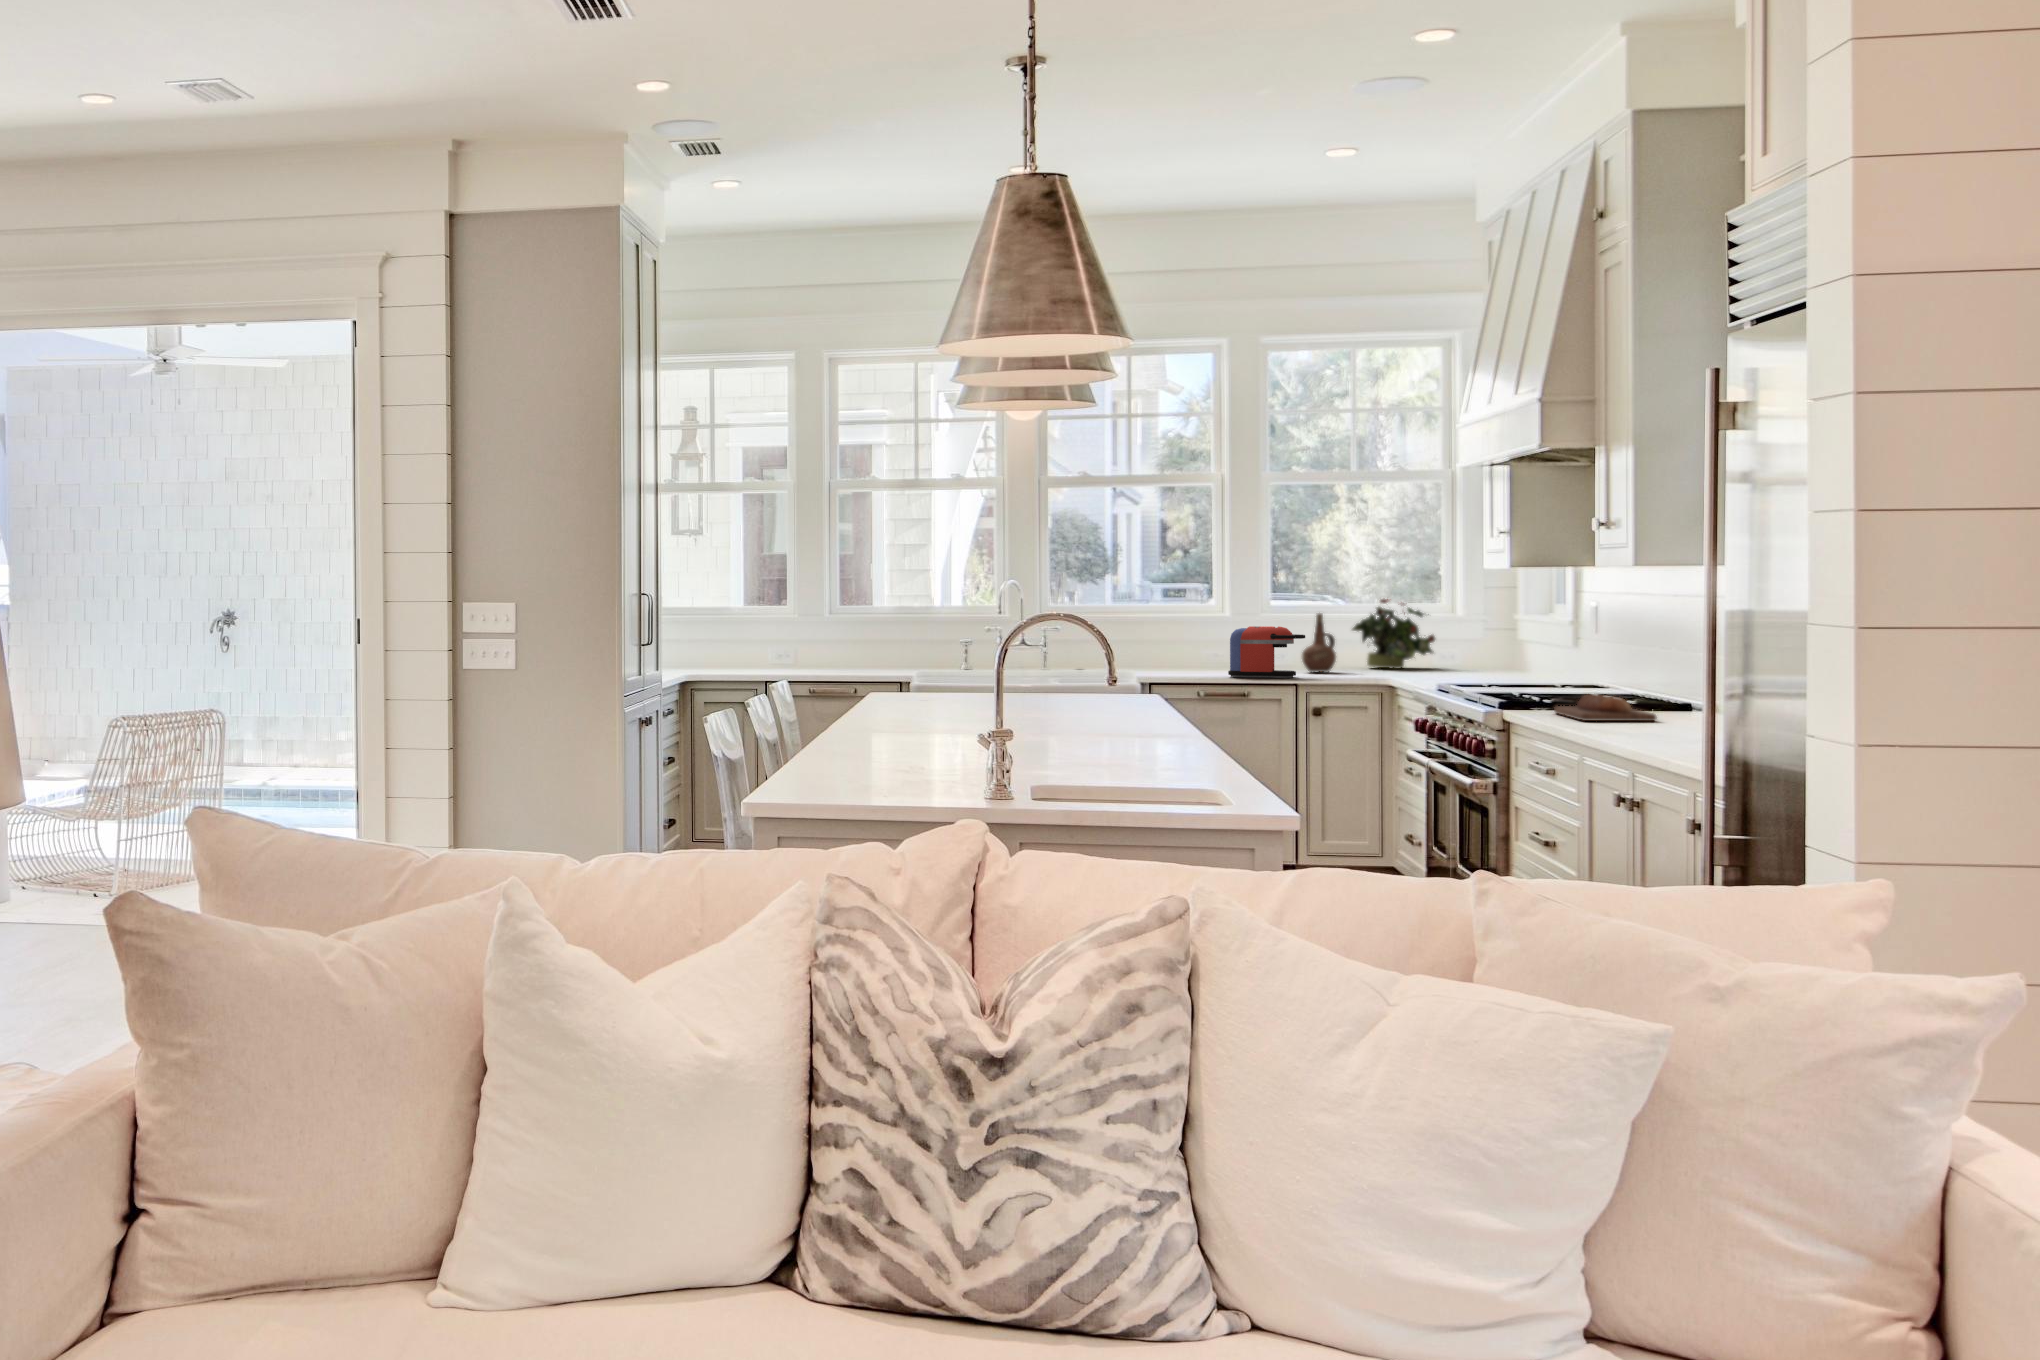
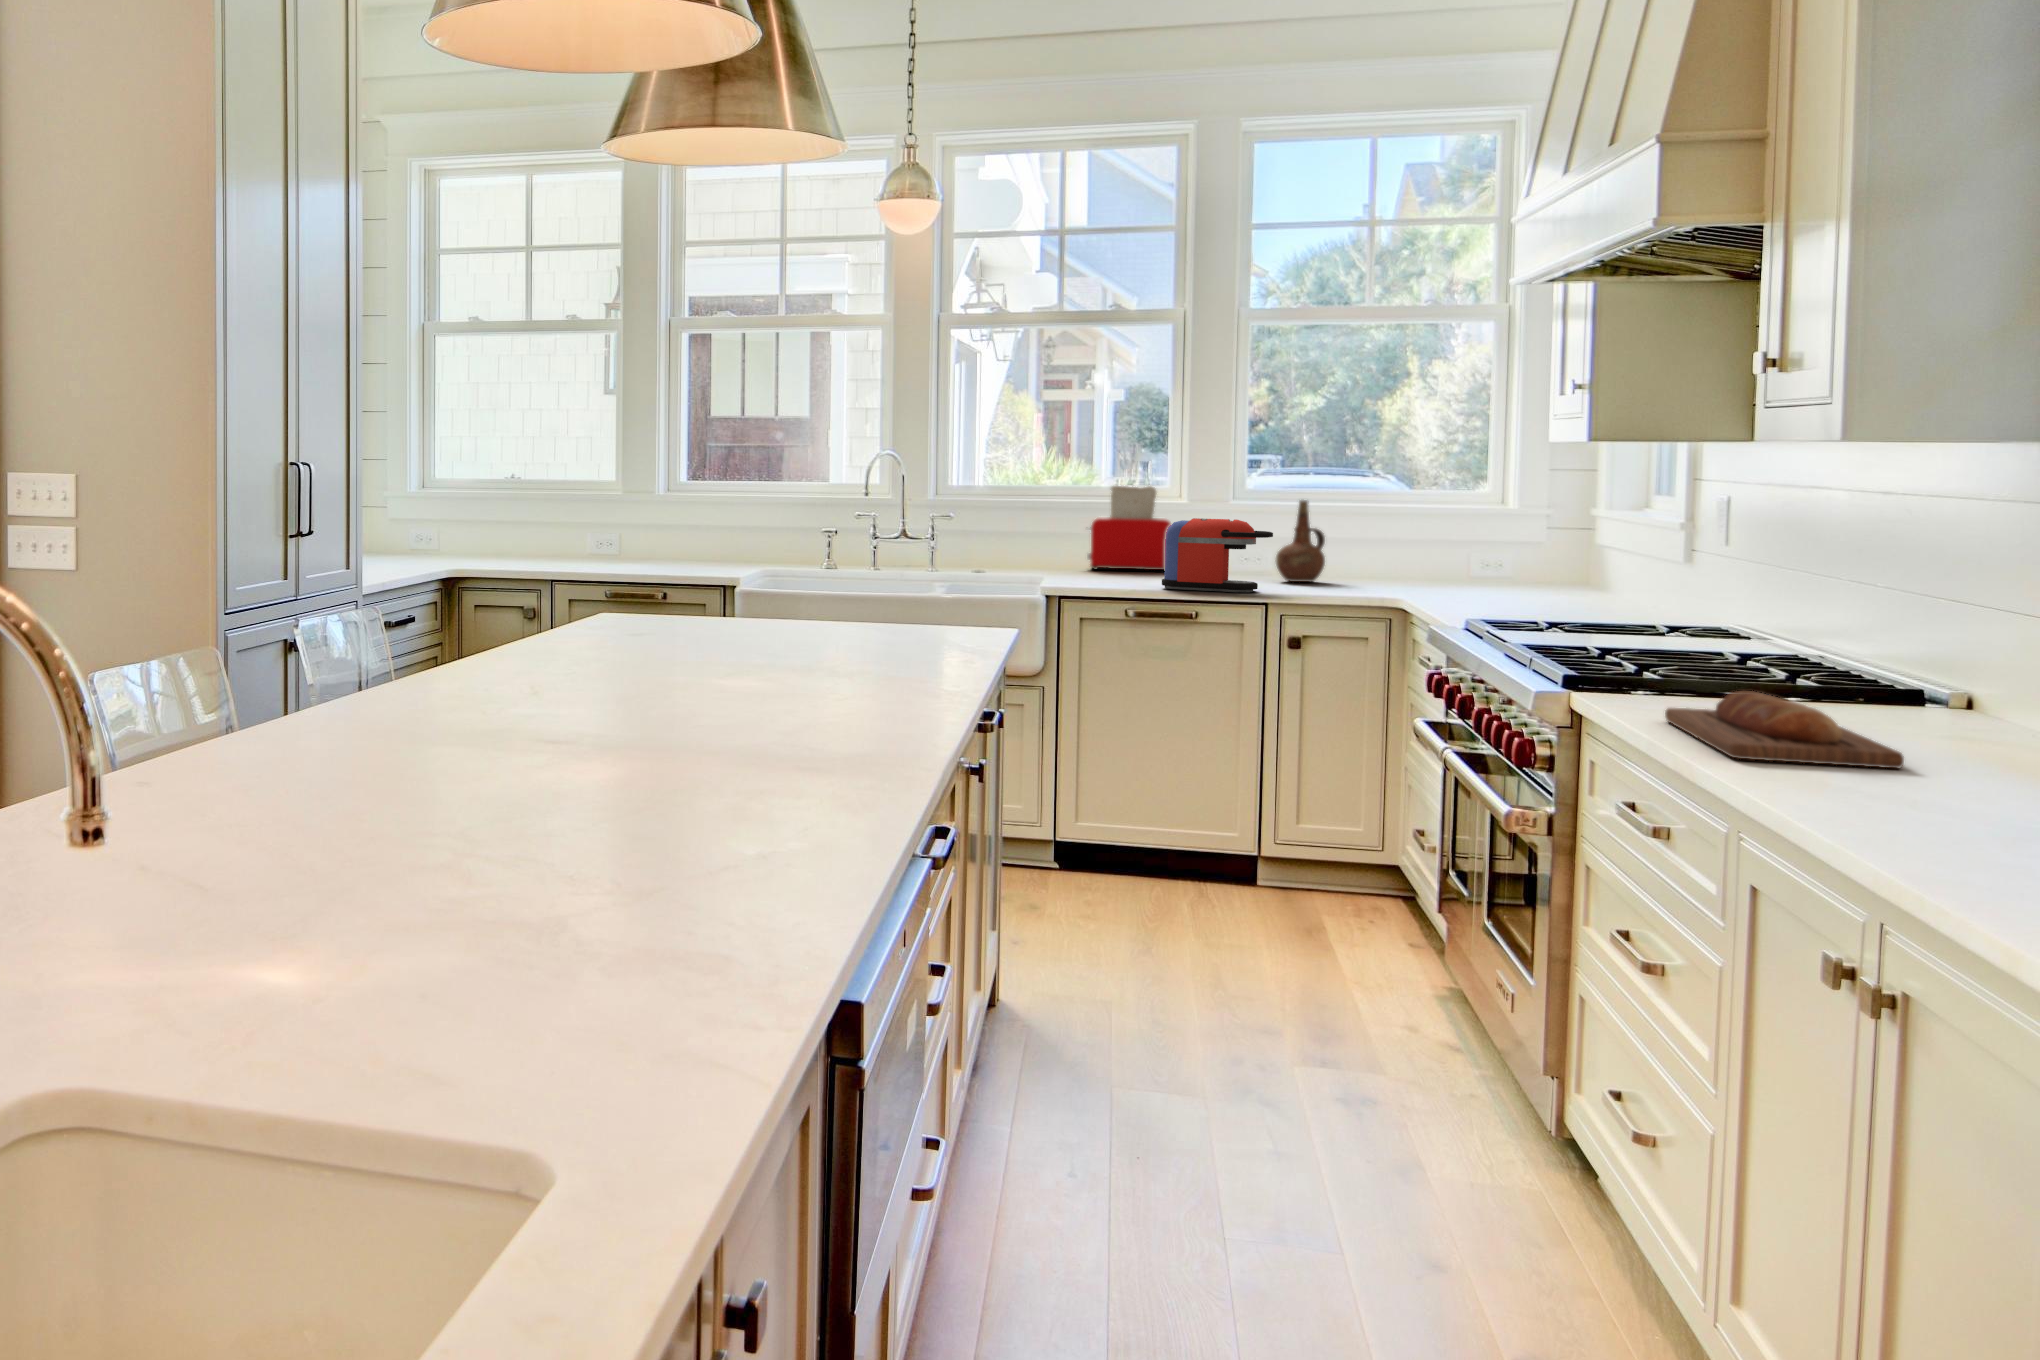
potted plant: present [1352,599,1435,669] -> none [1354,479,1475,578]
toaster: none [1156,606,1222,670] -> present [1087,486,1171,571]

